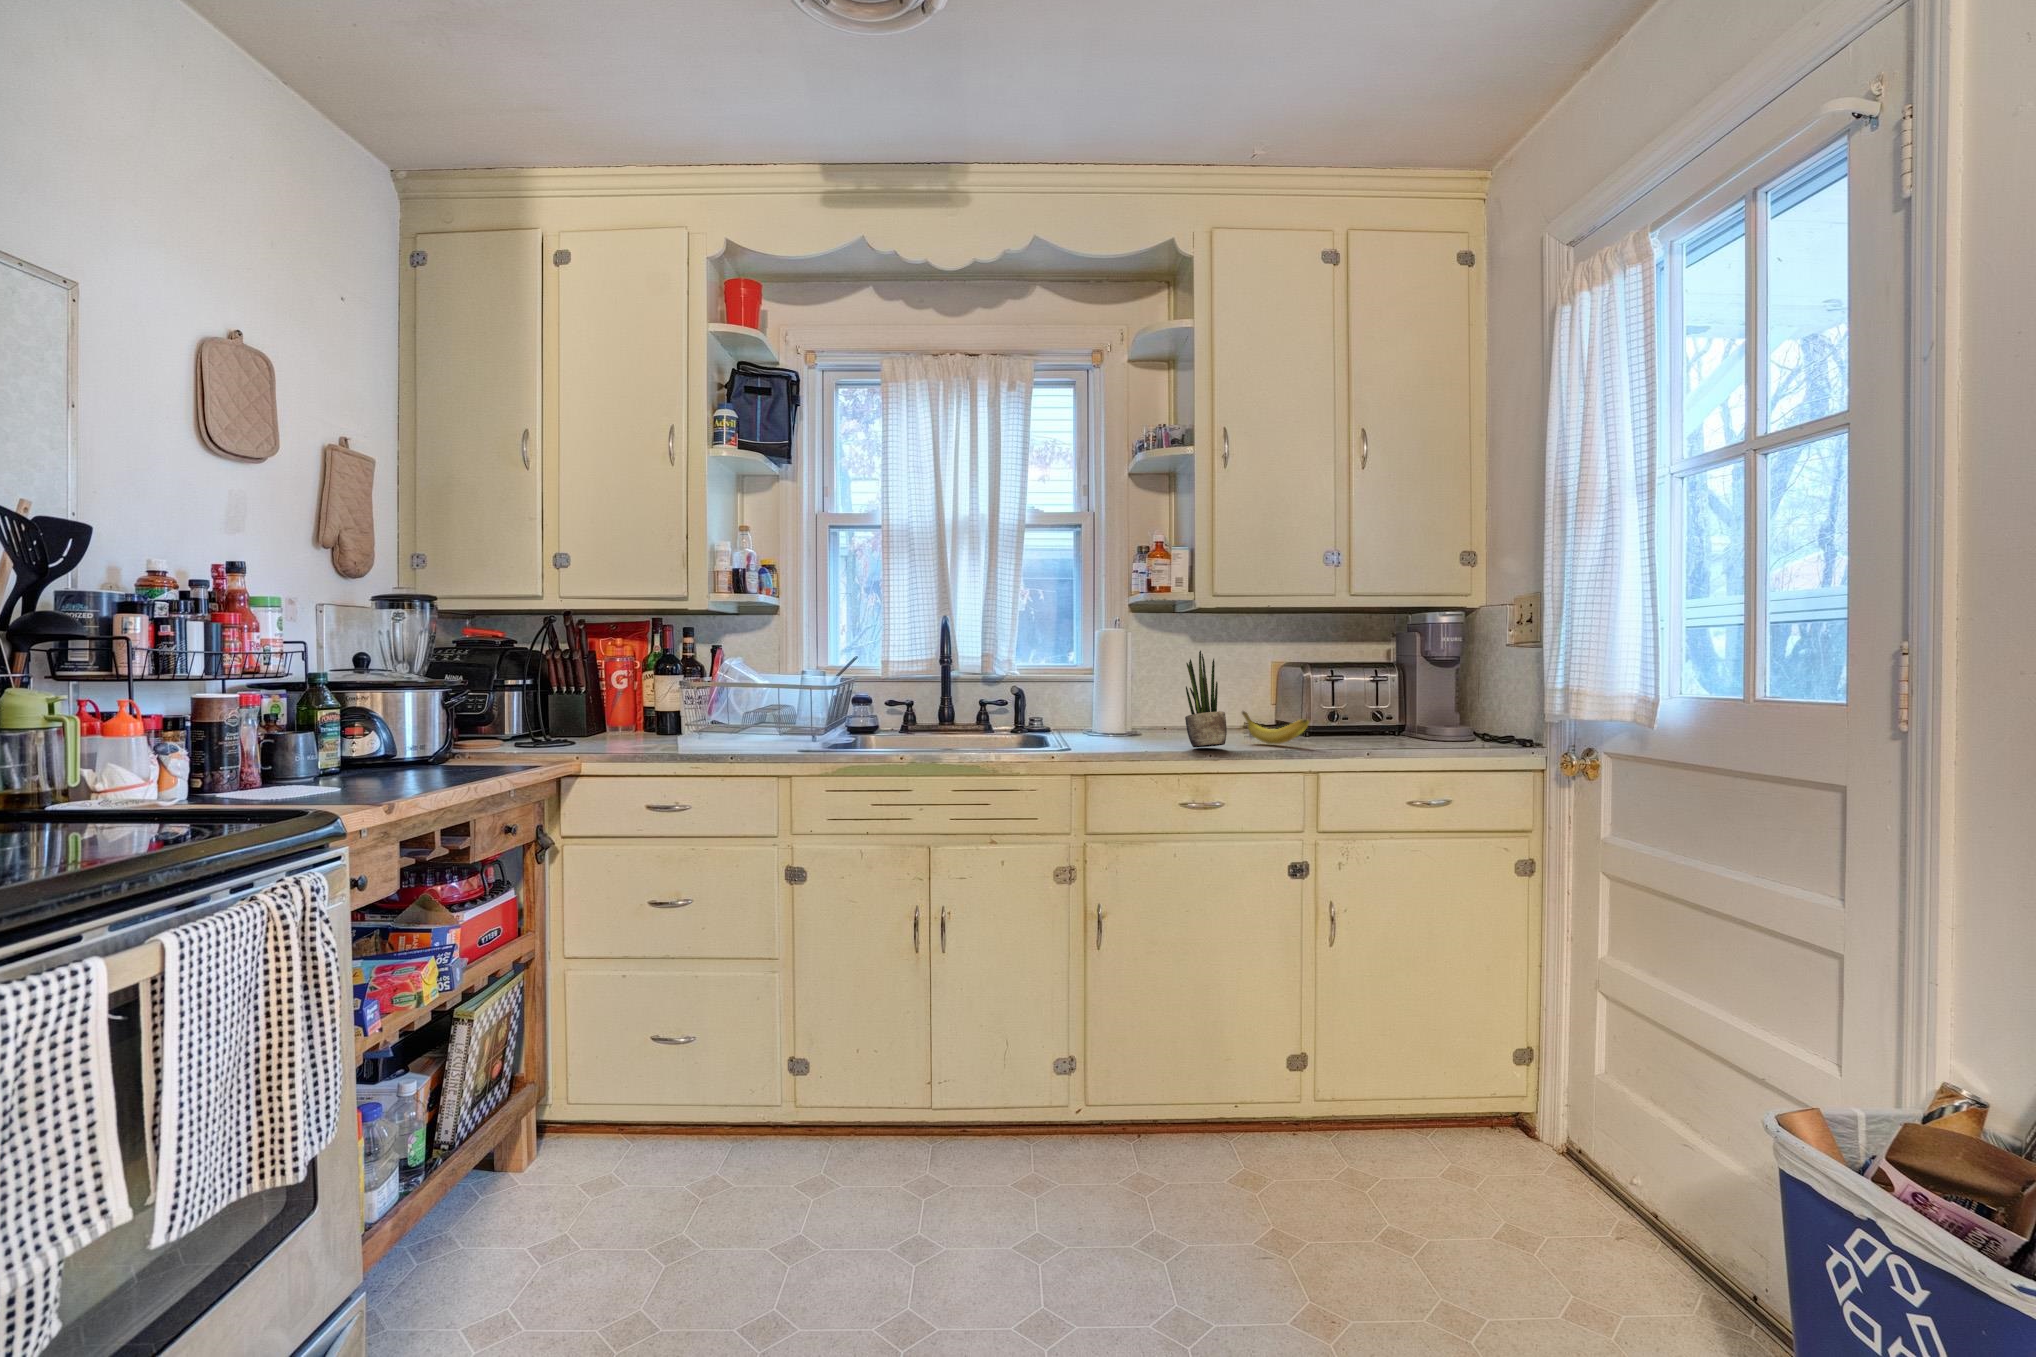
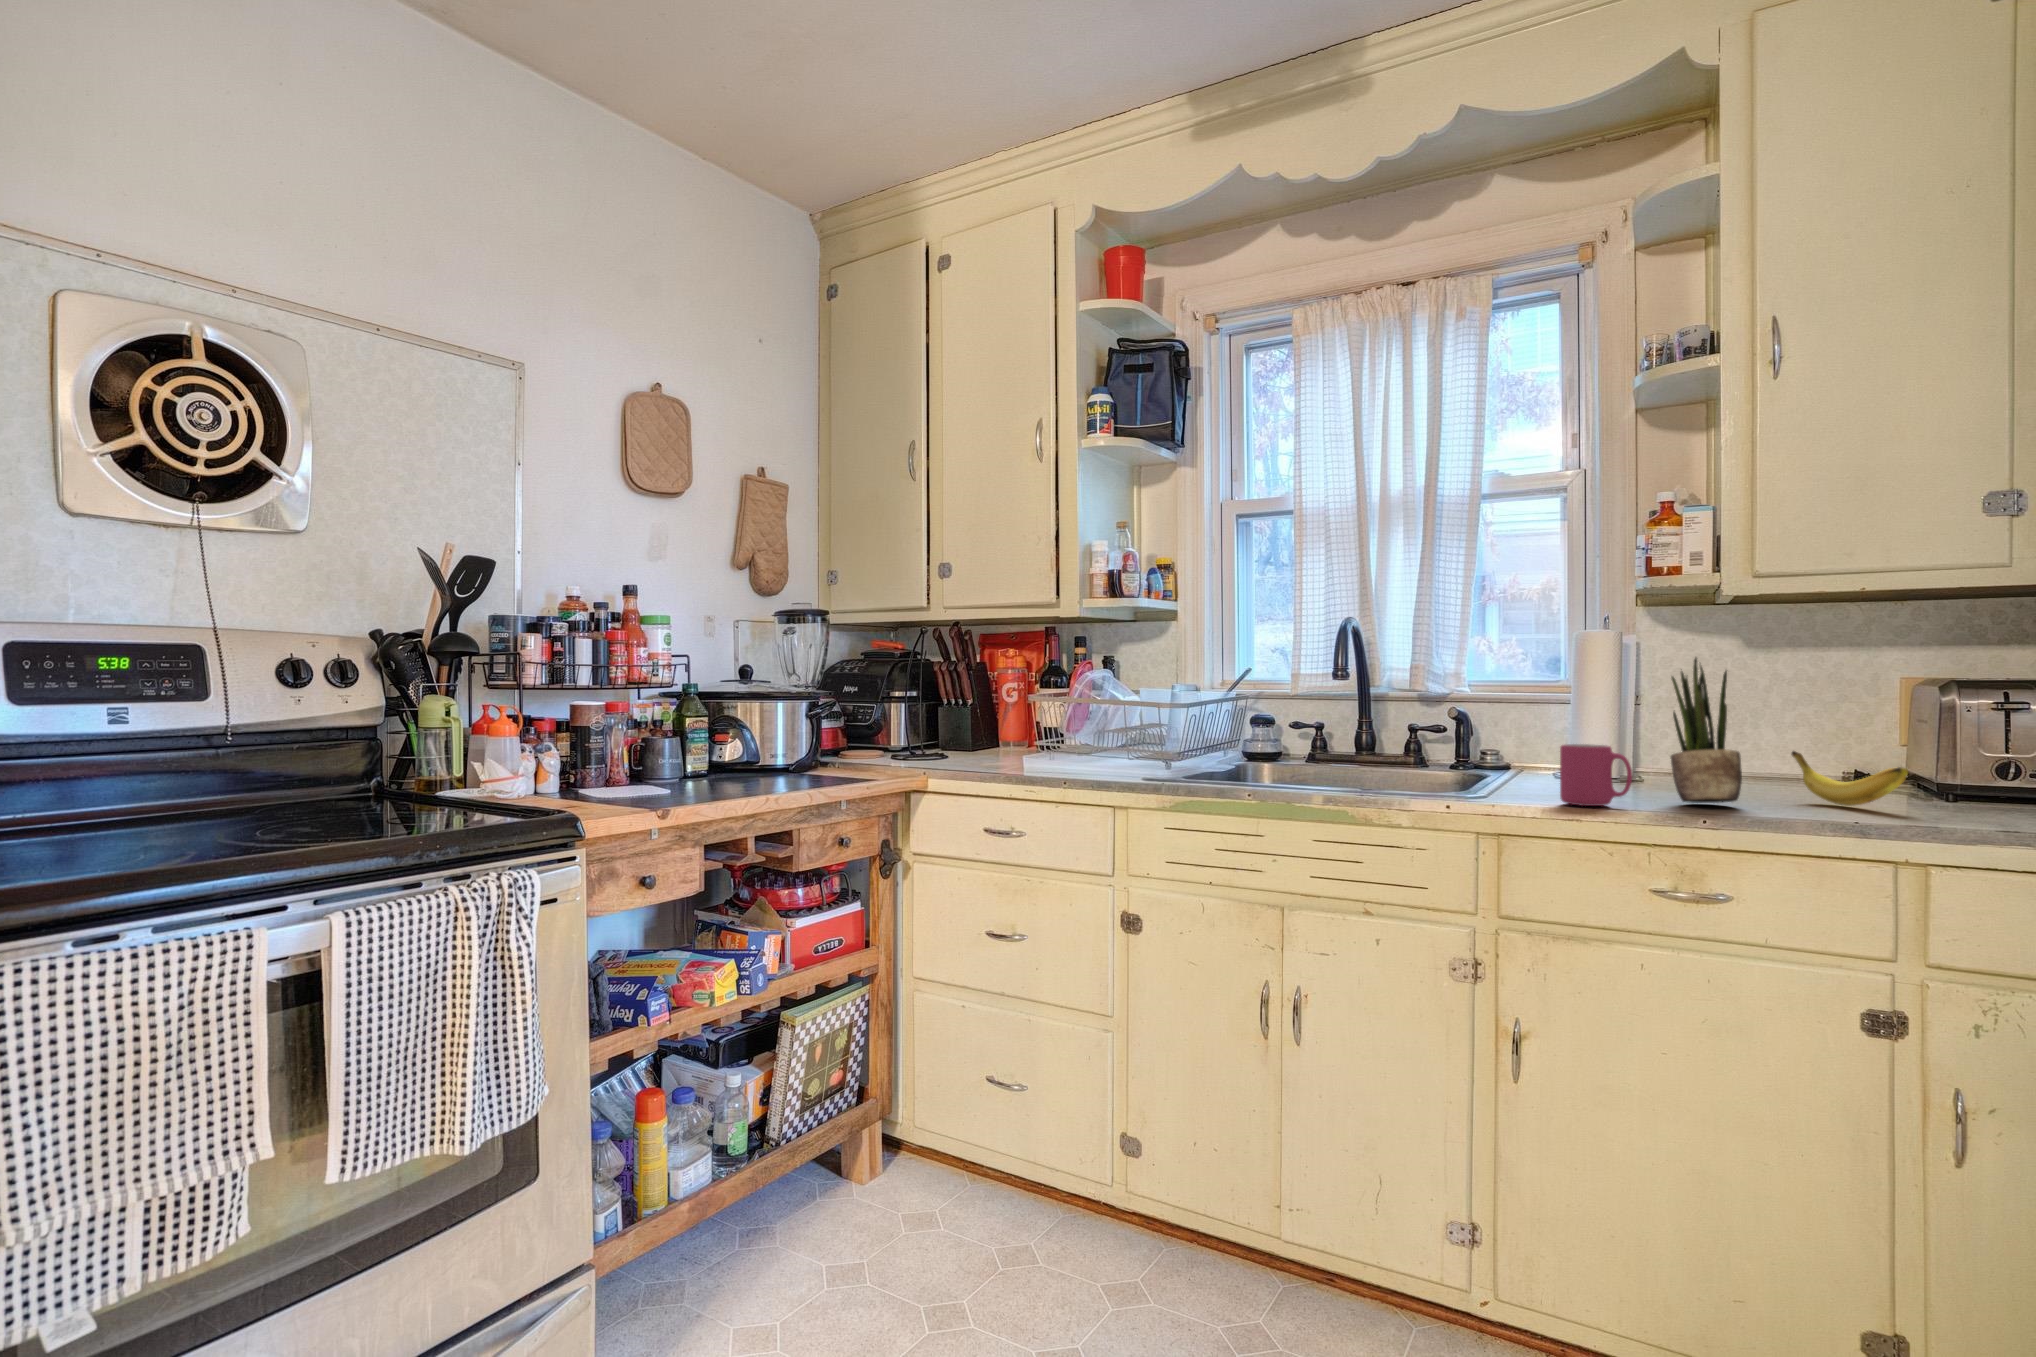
mug: none [1127,711,1172,754] -> present [1560,744,1632,806]

